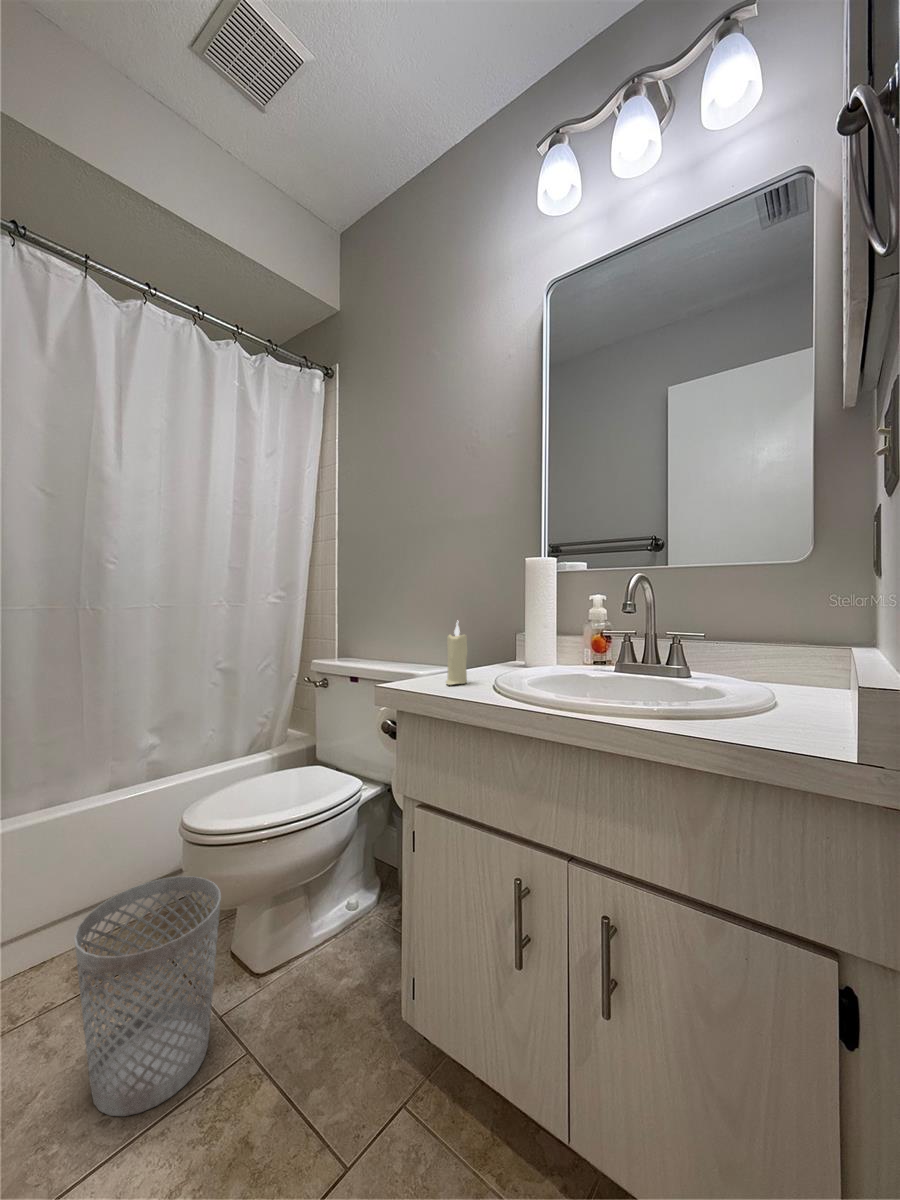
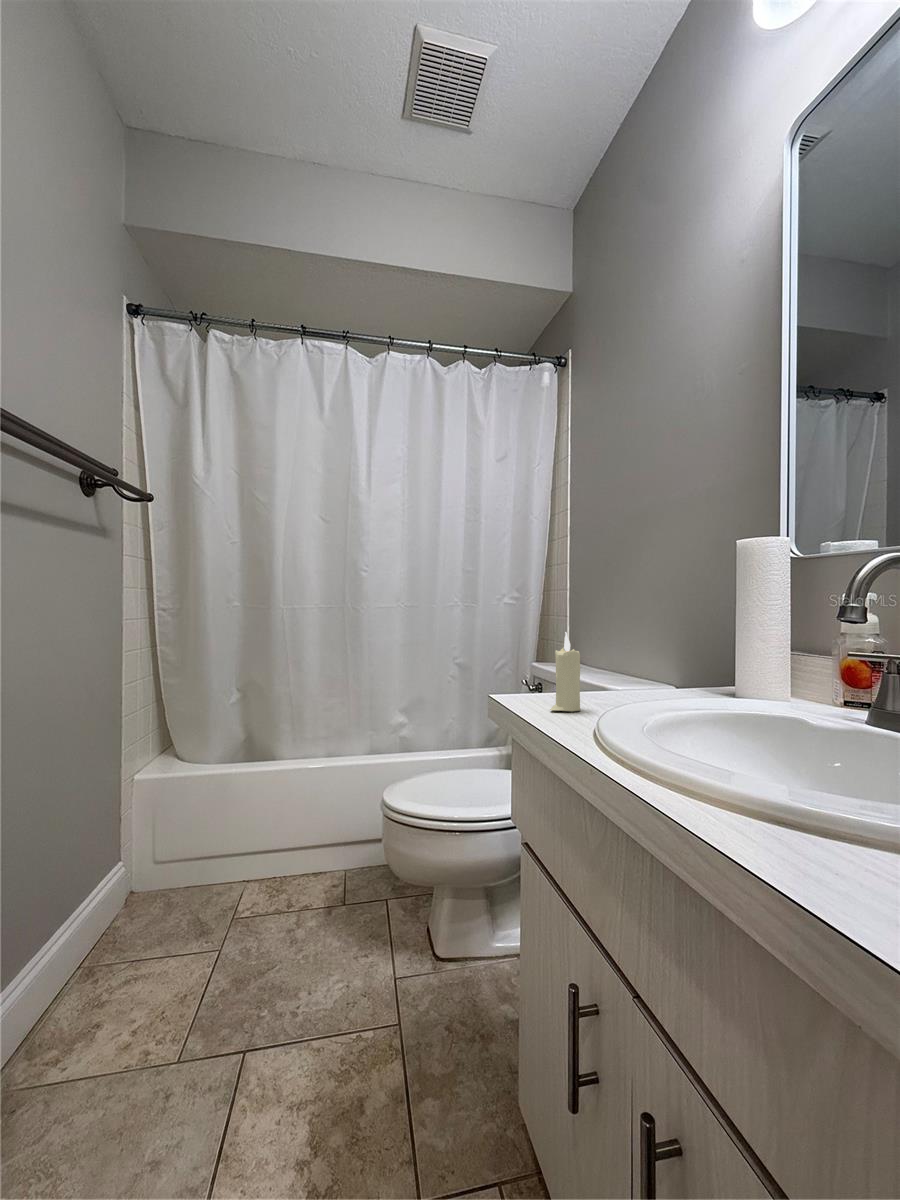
wastebasket: present [74,876,221,1116] -> none [285,838,390,1025]

